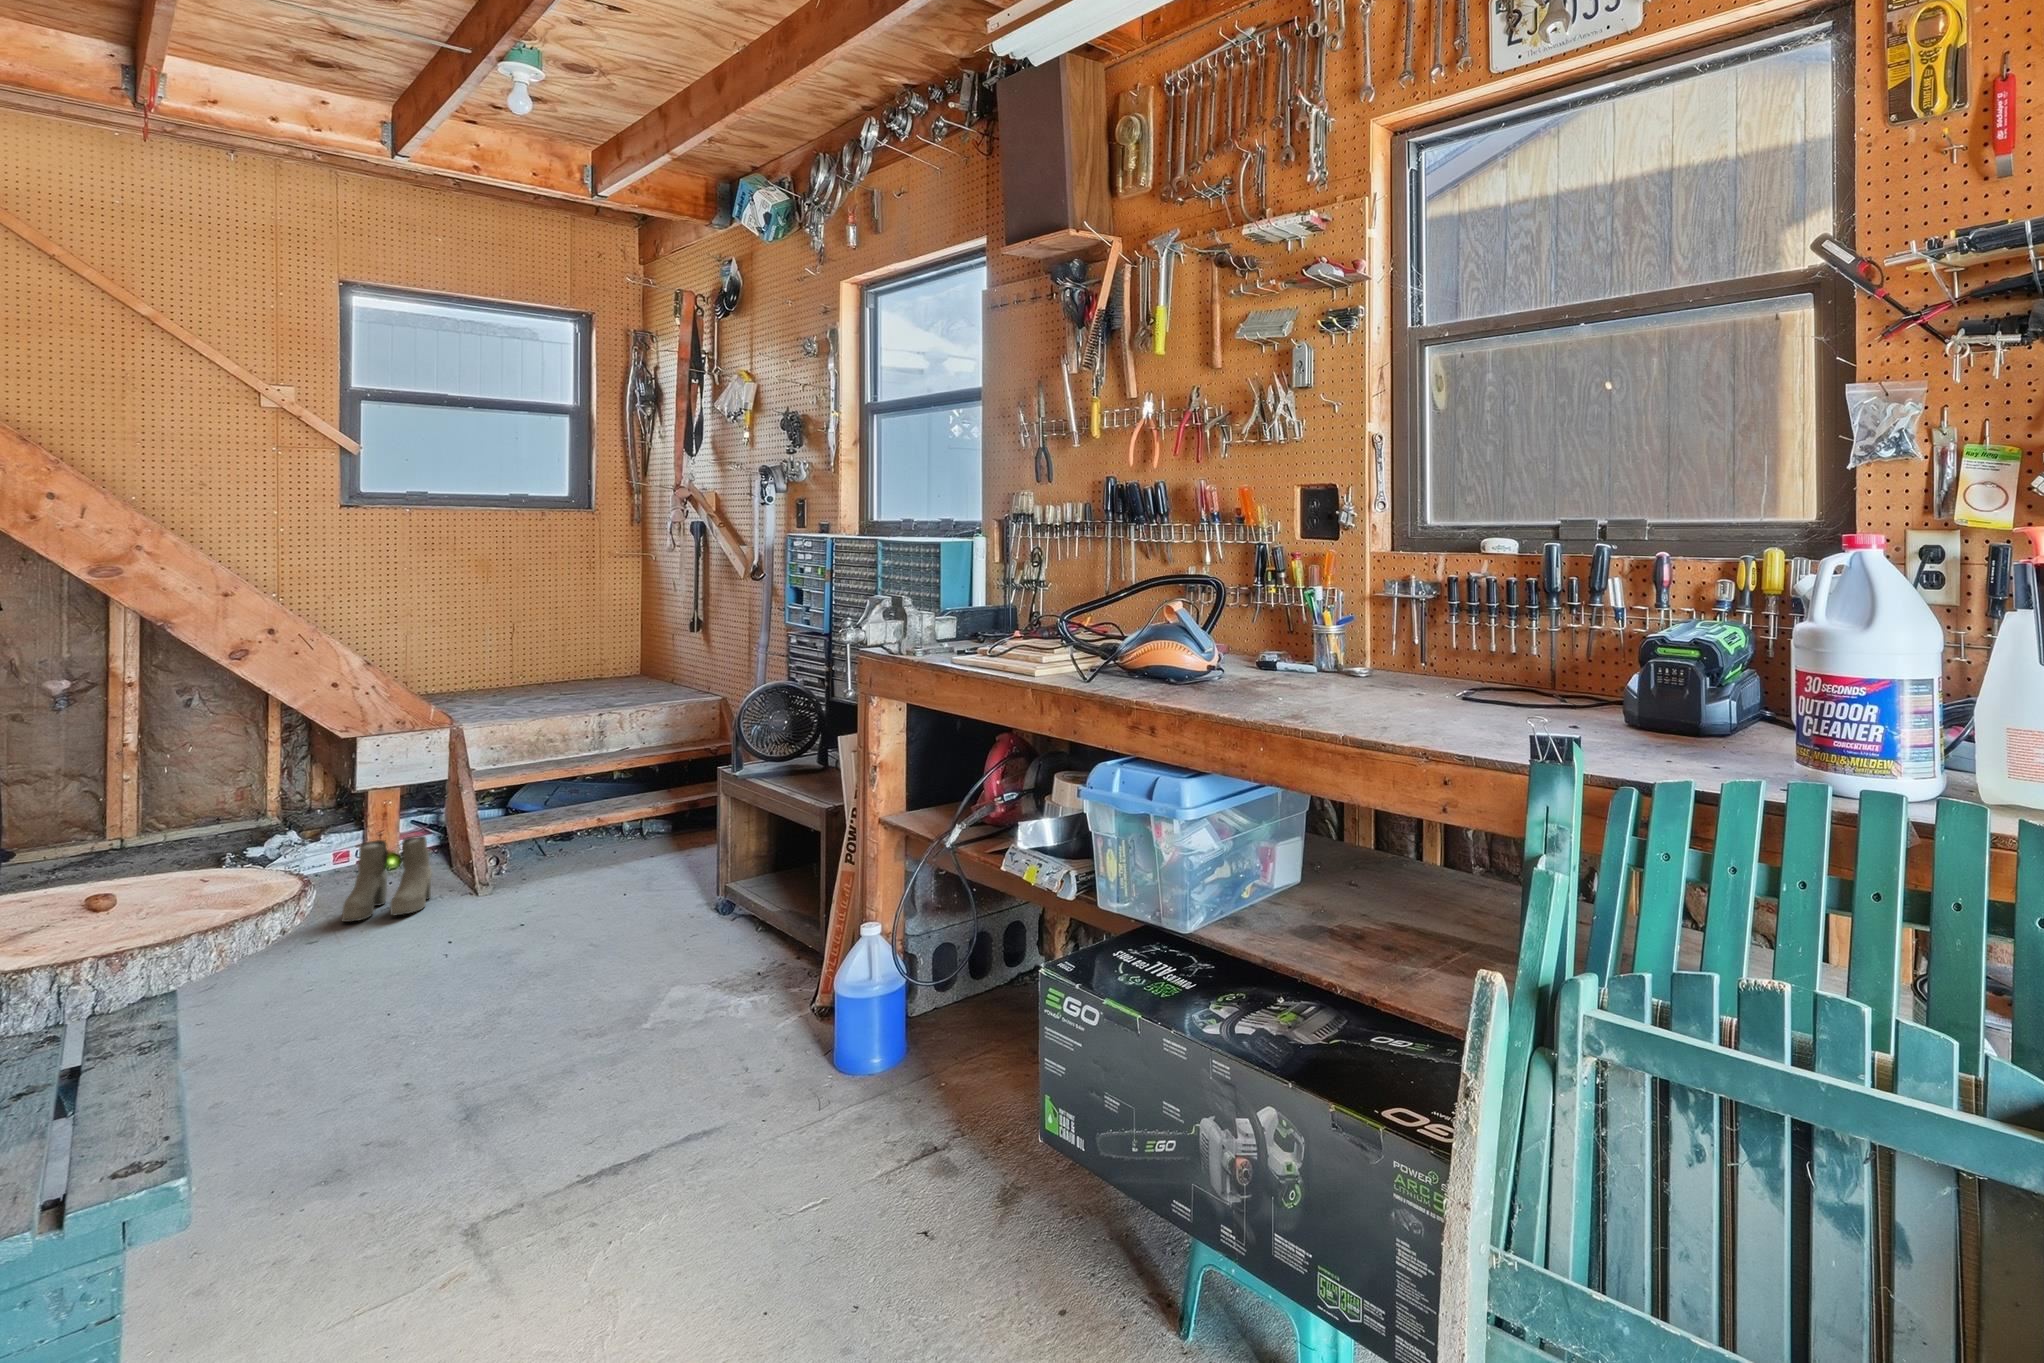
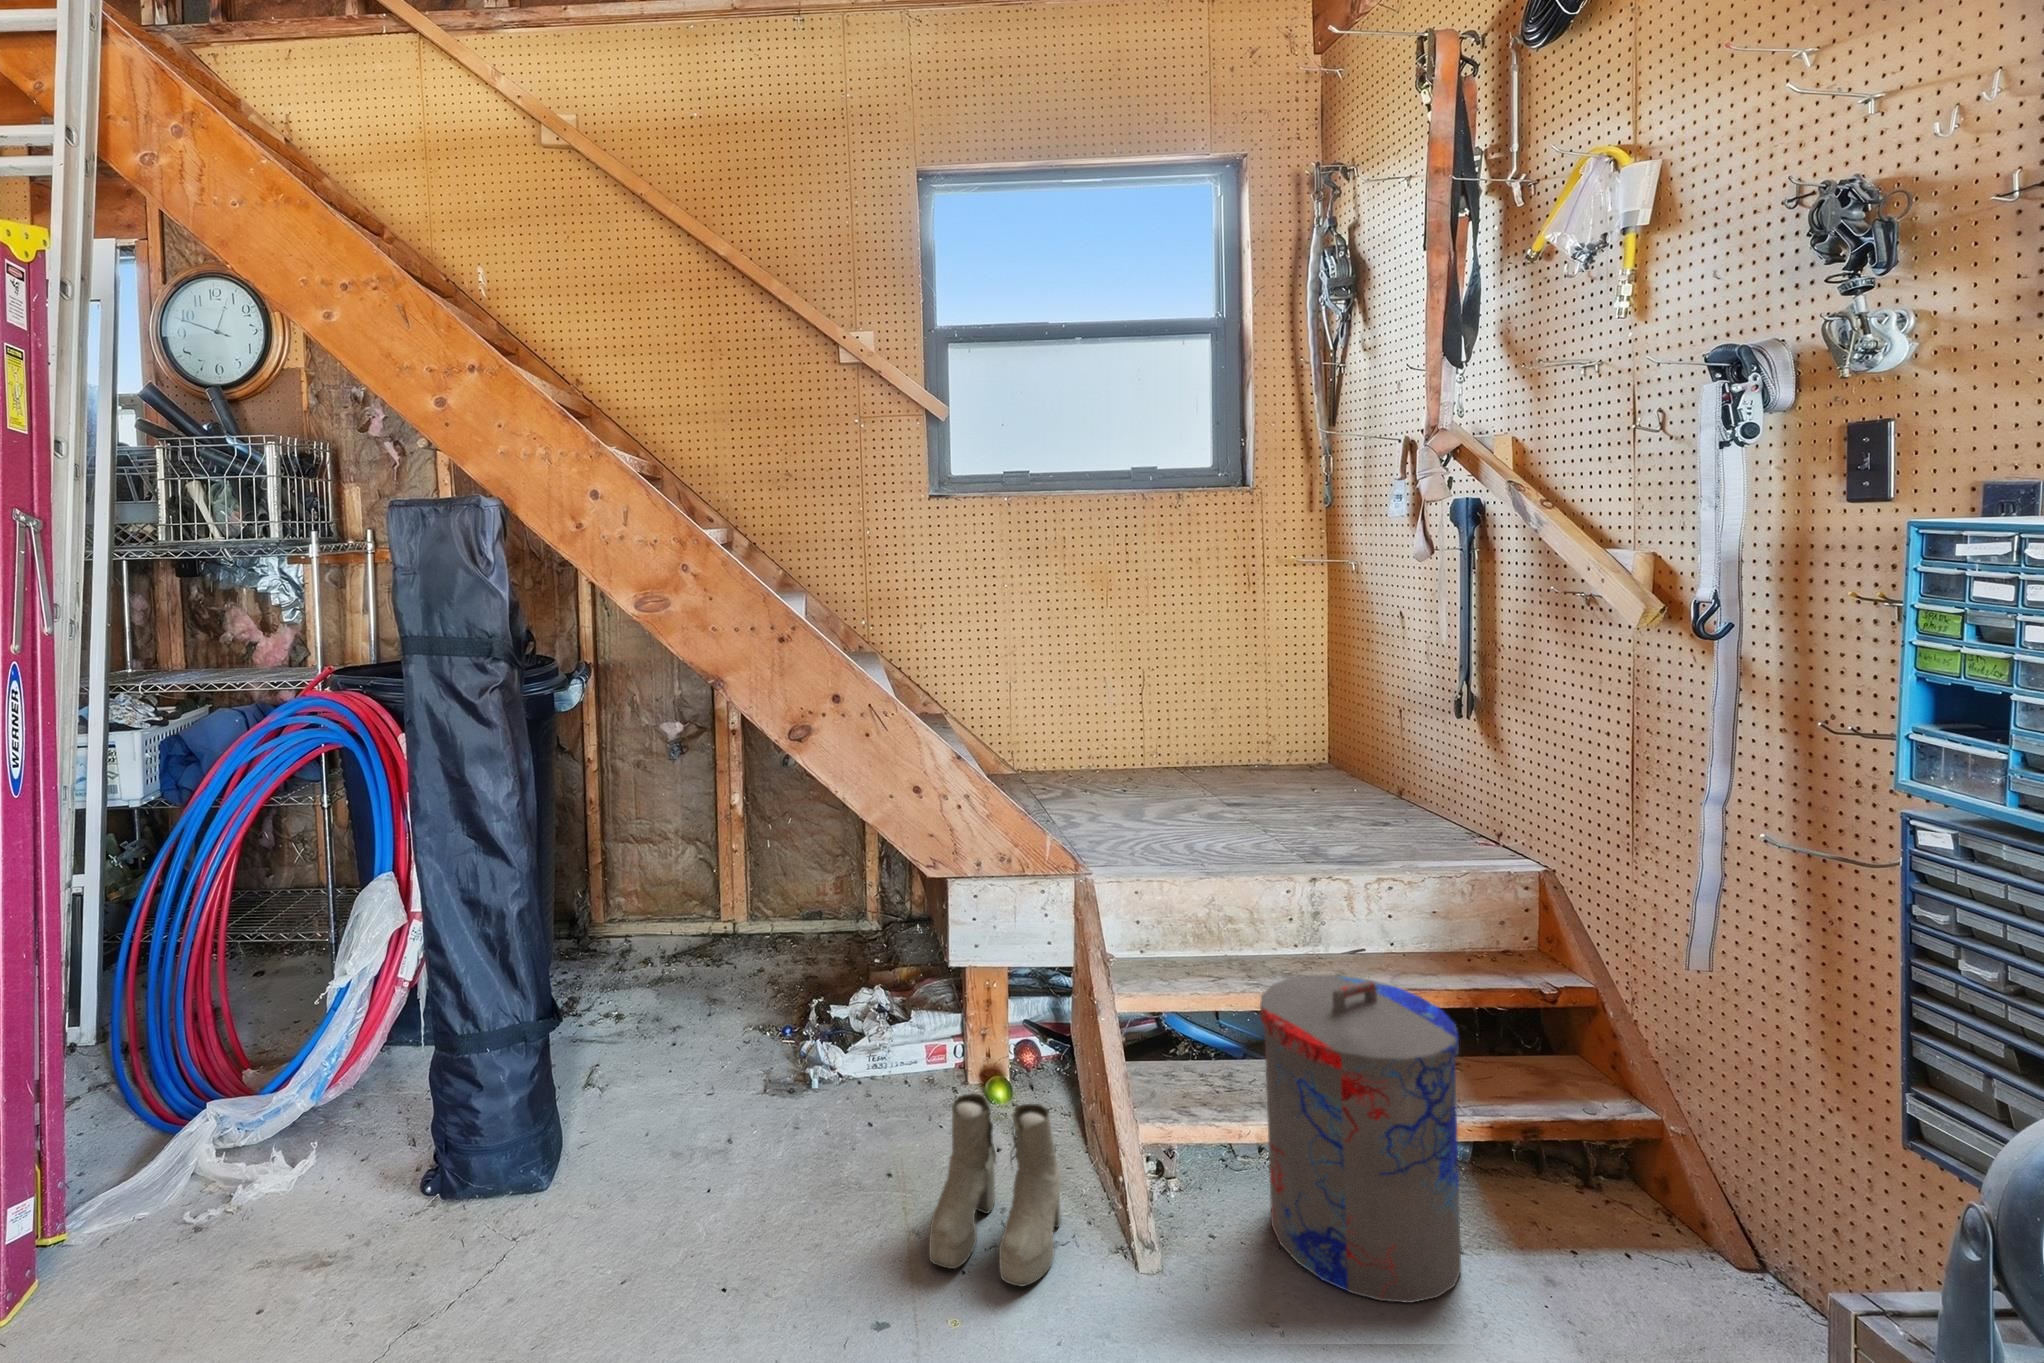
trash can: none [555,743,651,879] -> present [1260,975,1461,1303]

